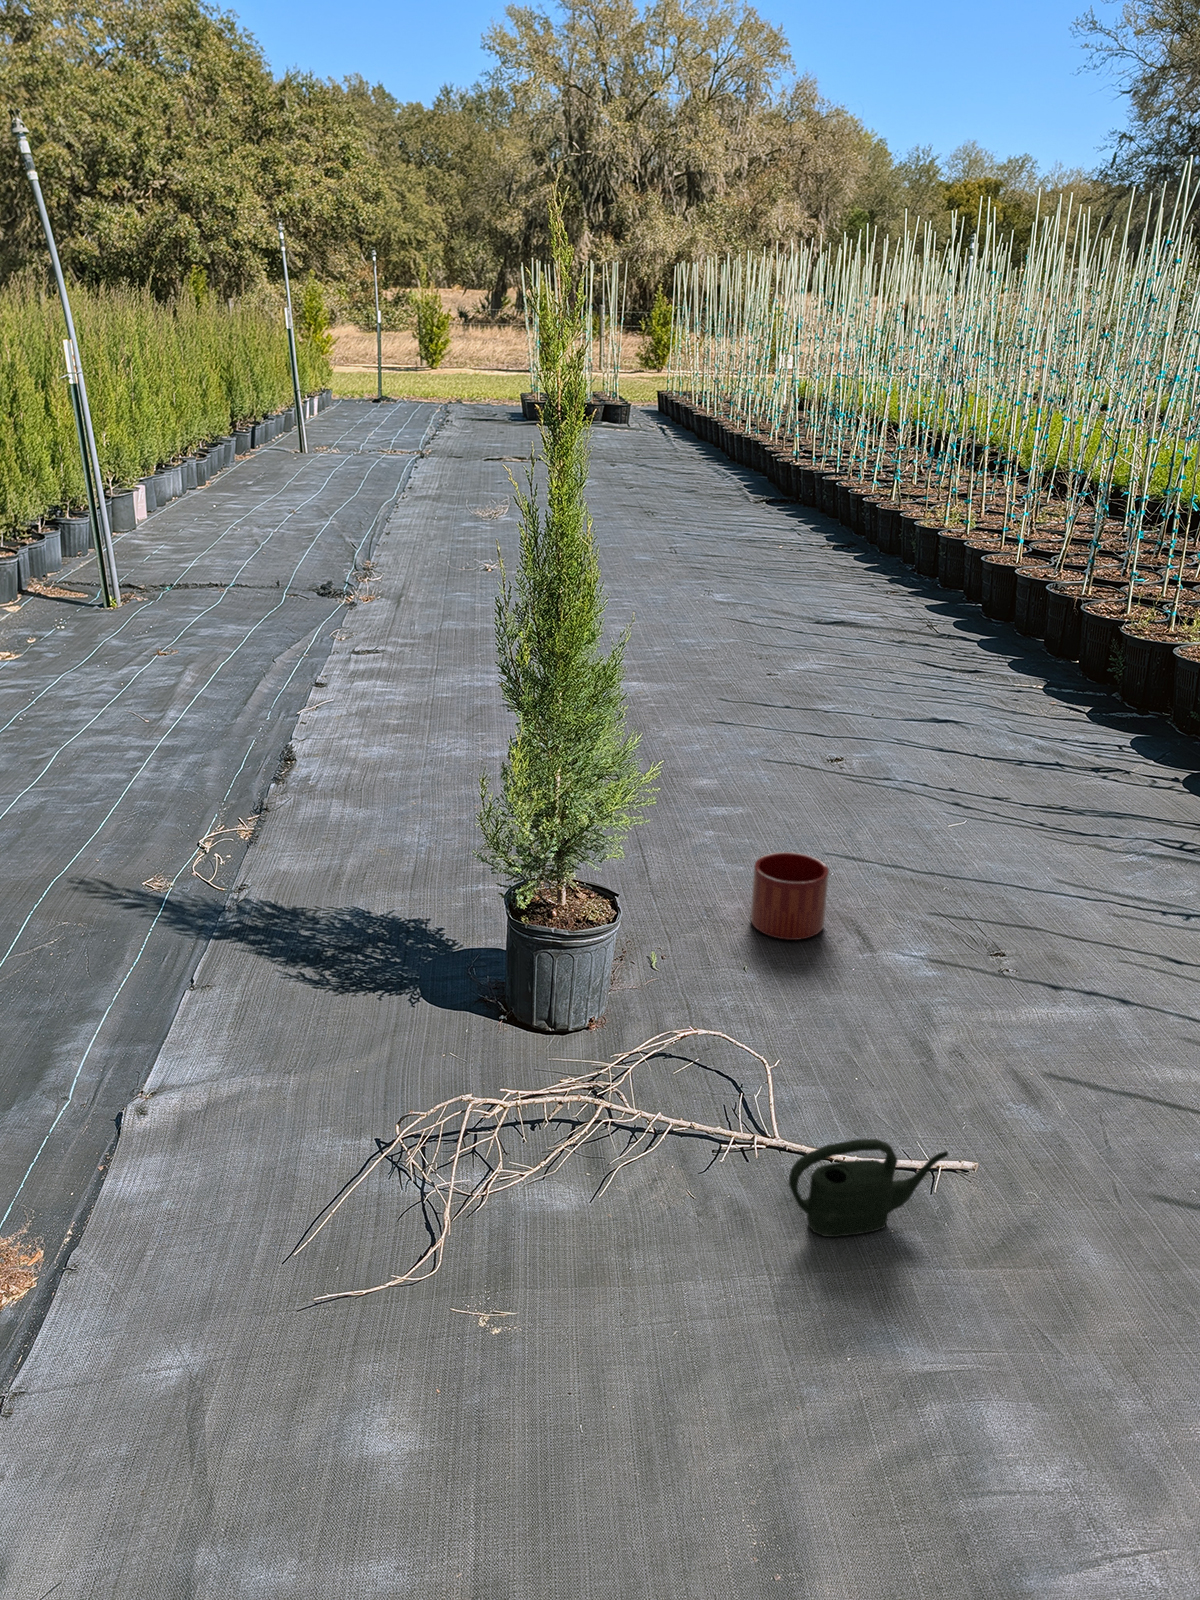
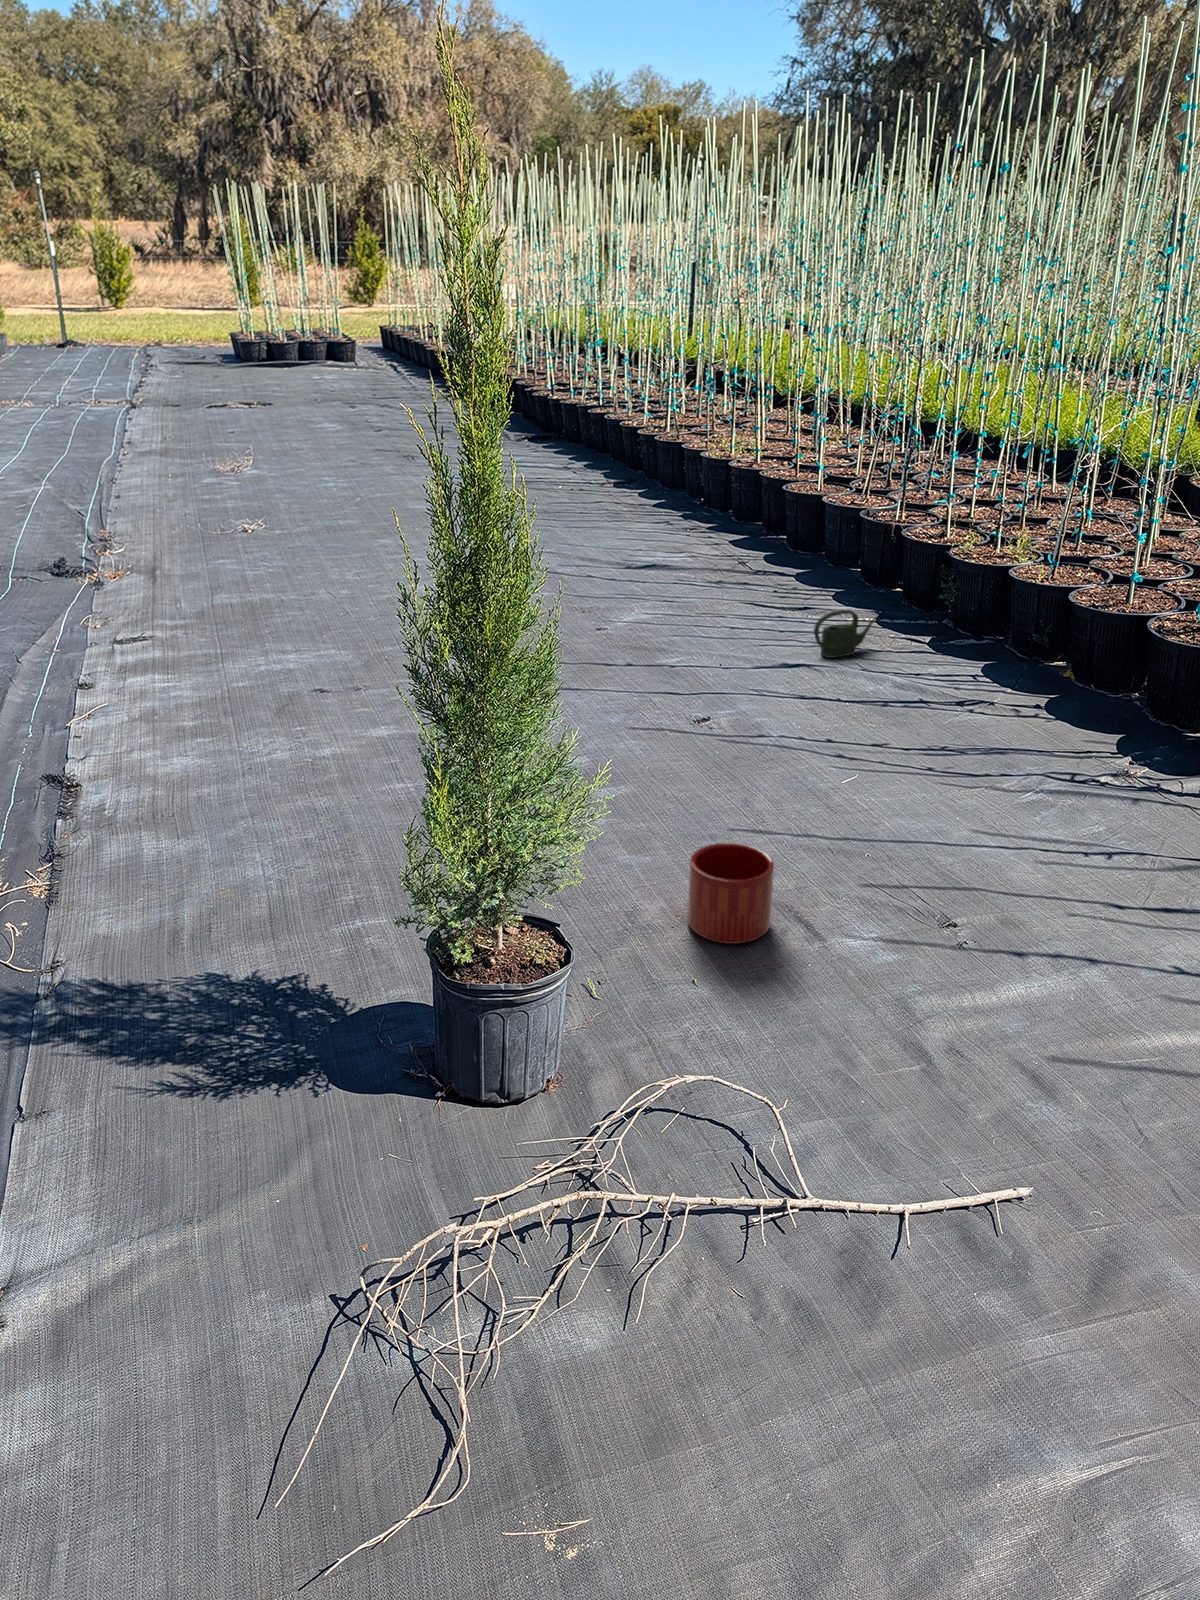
watering can: present [789,1139,948,1237] -> present [814,610,878,658]

